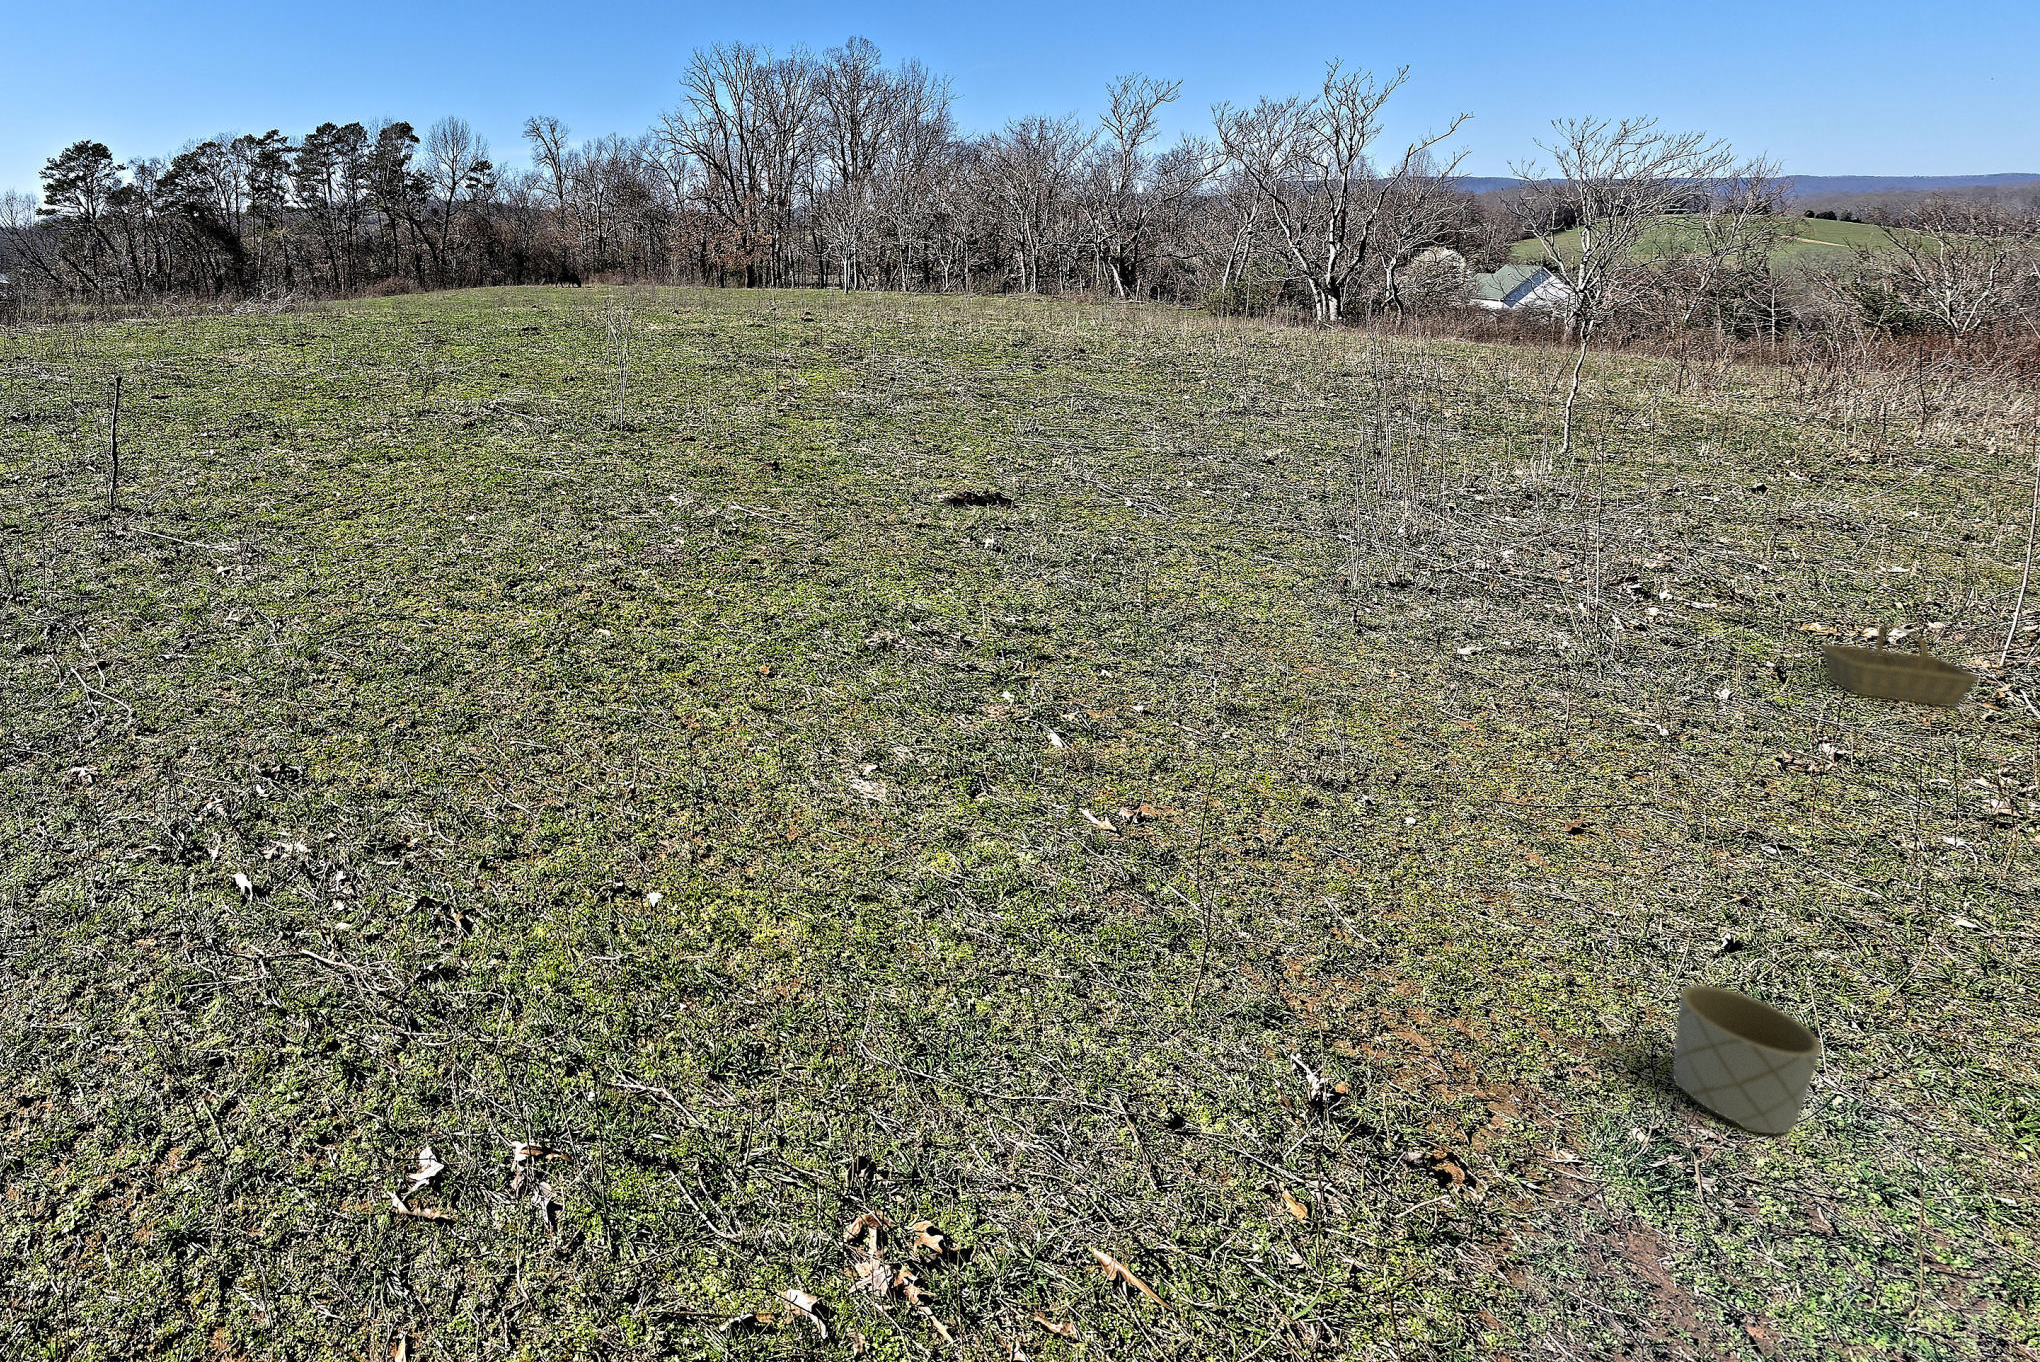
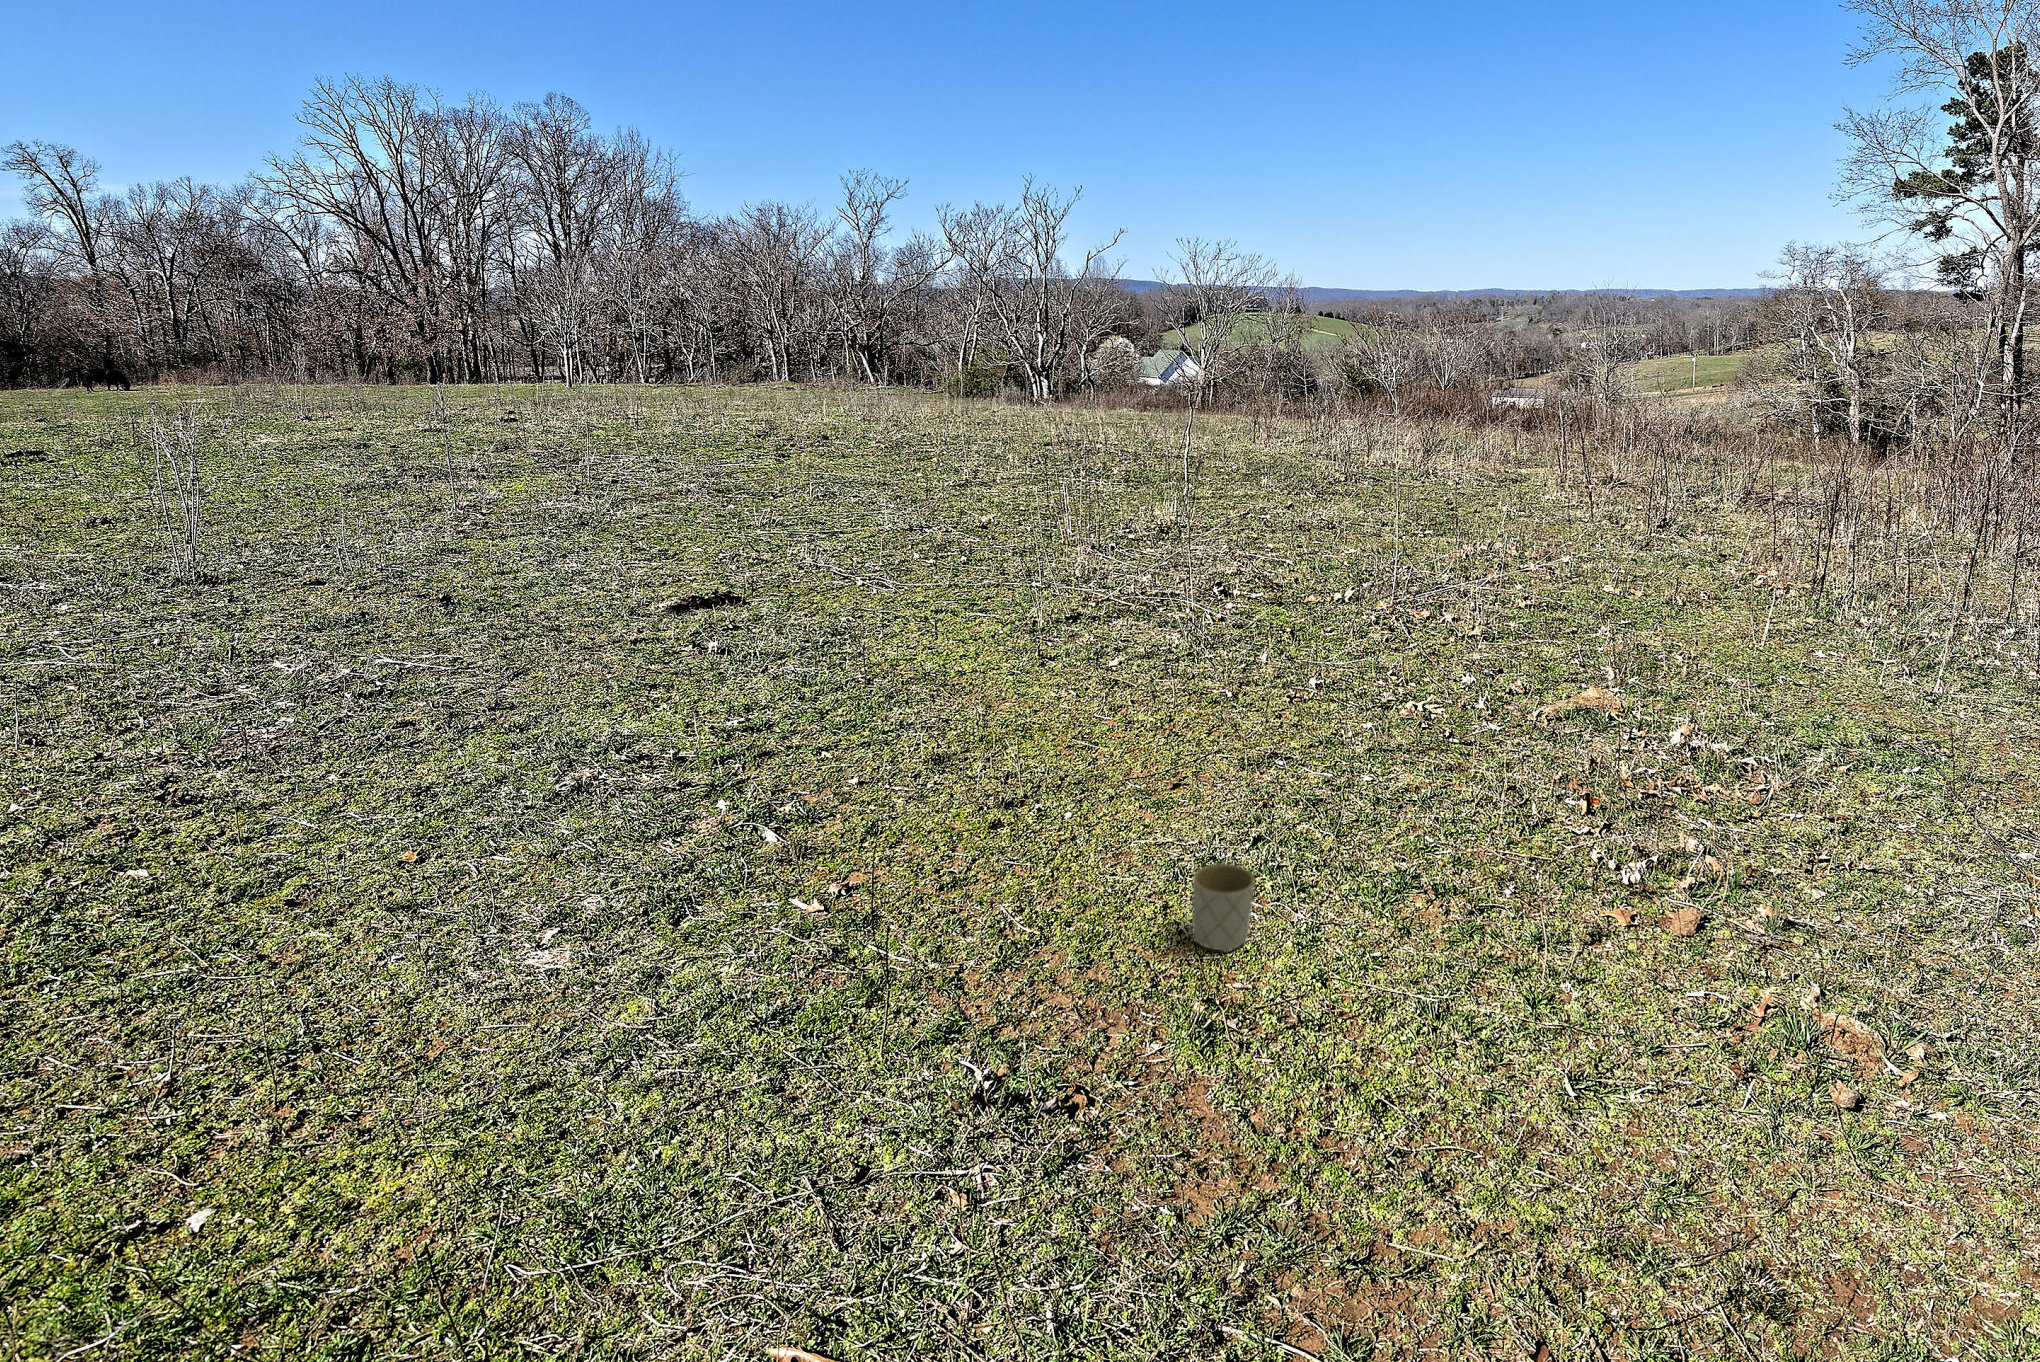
basket: present [1821,625,1979,707] -> none [1288,600,1350,648]

